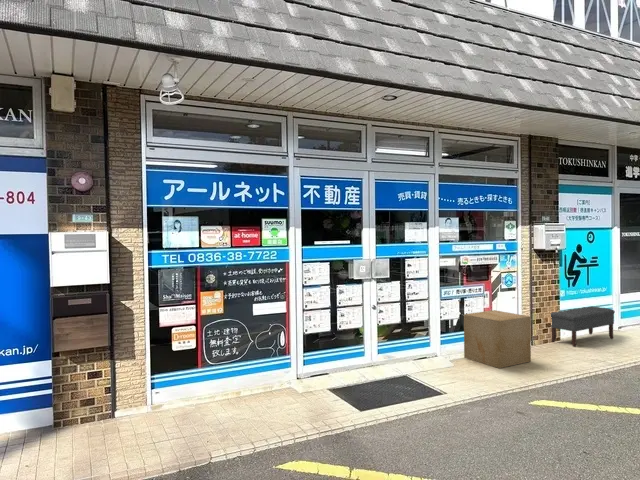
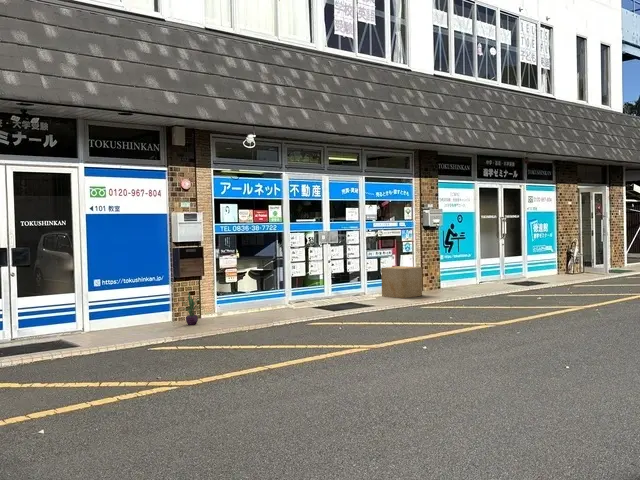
bench: present [551,306,615,347] -> none [434,266,474,290]
decorative plant: none [25,380,101,446] -> present [184,293,198,325]

